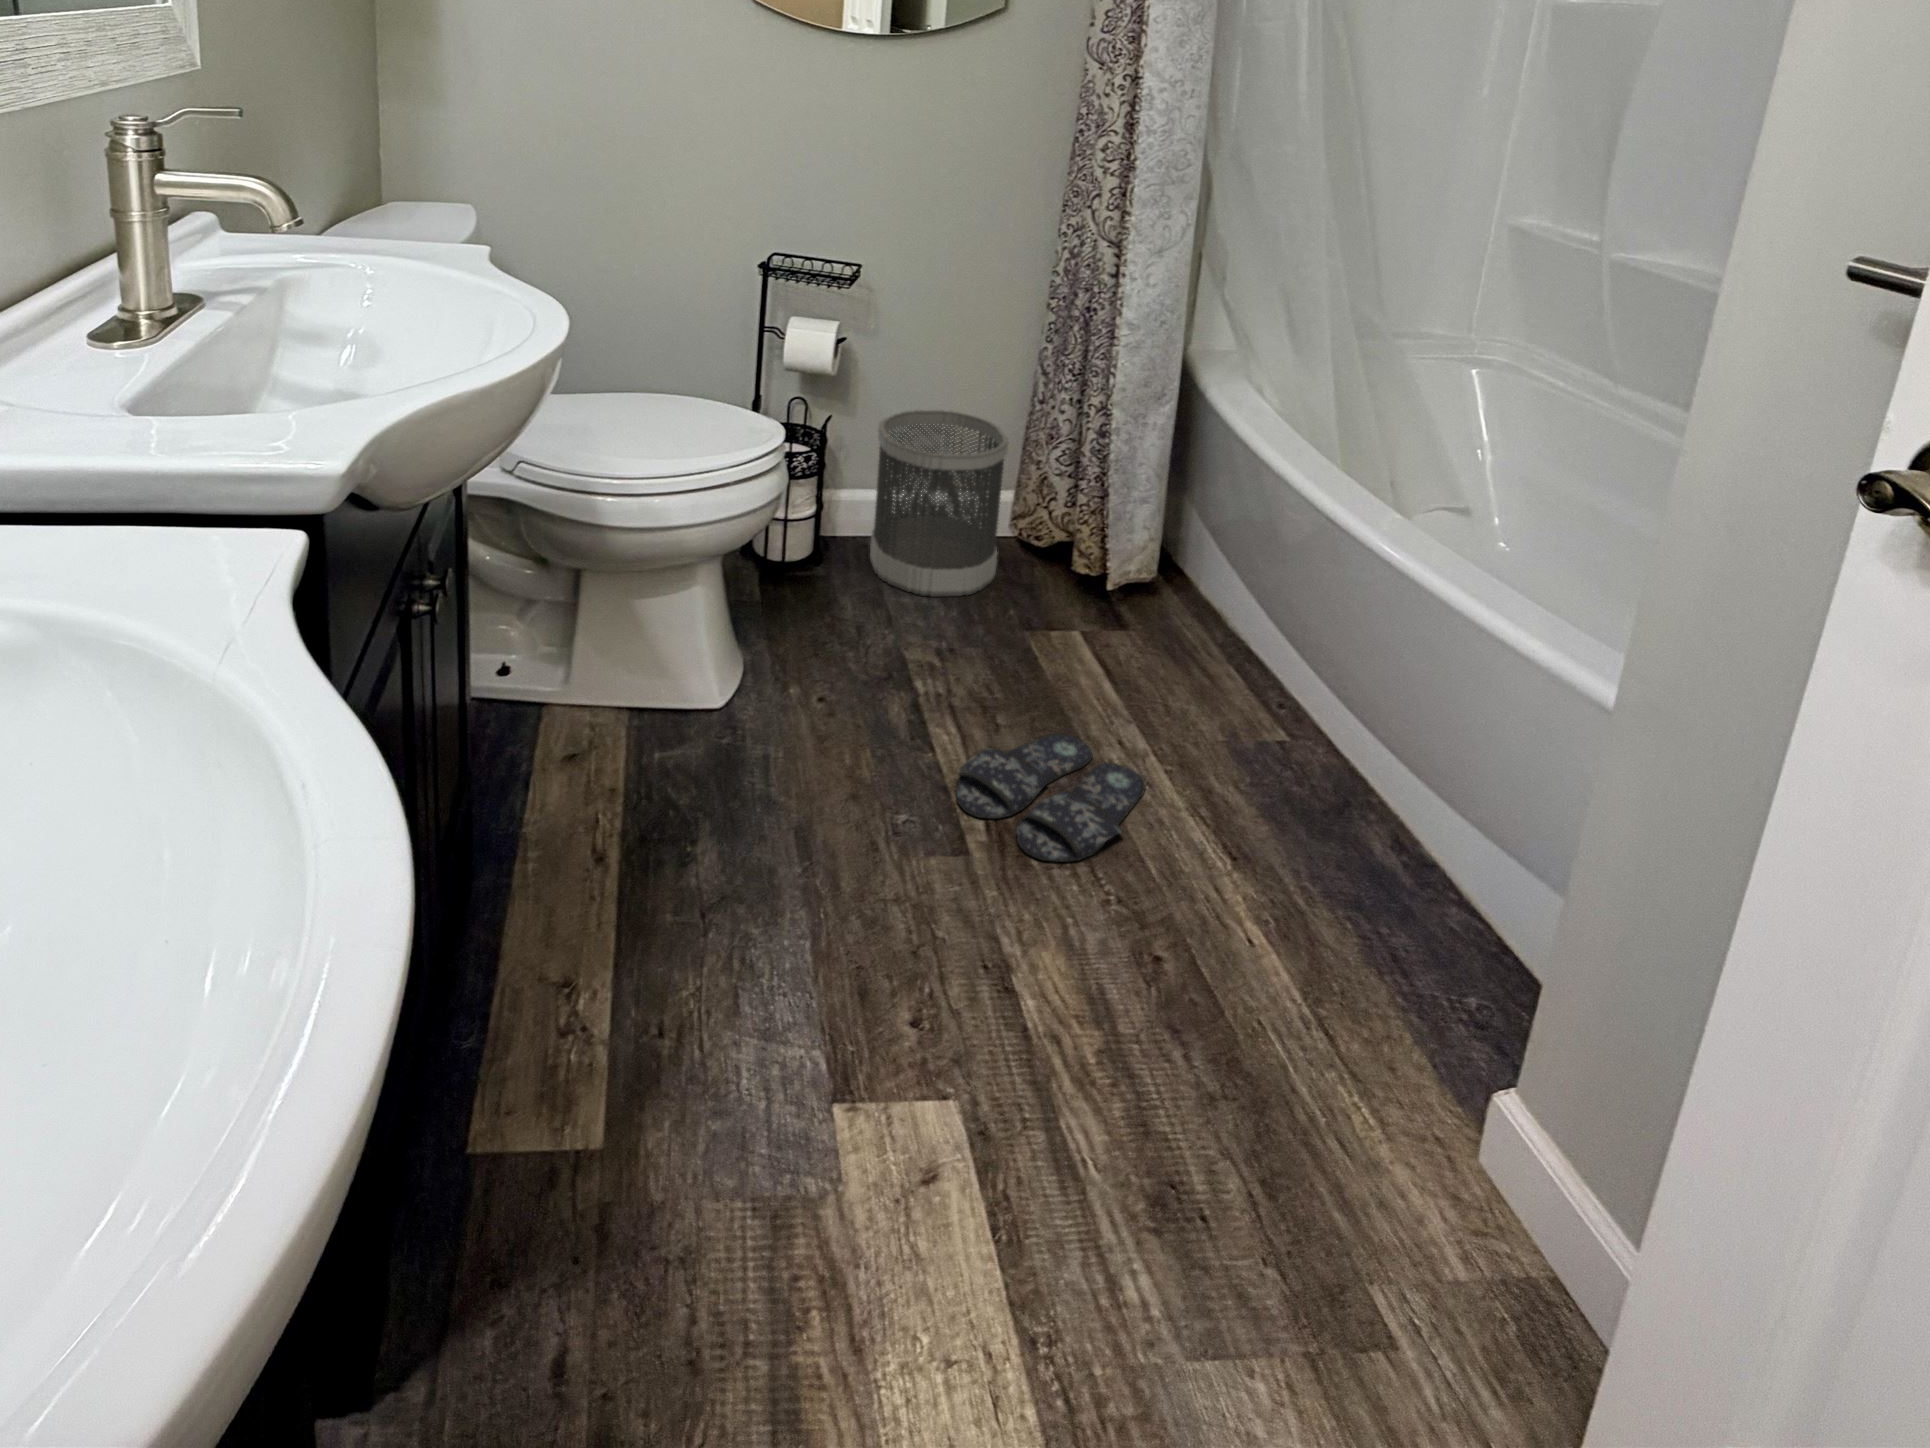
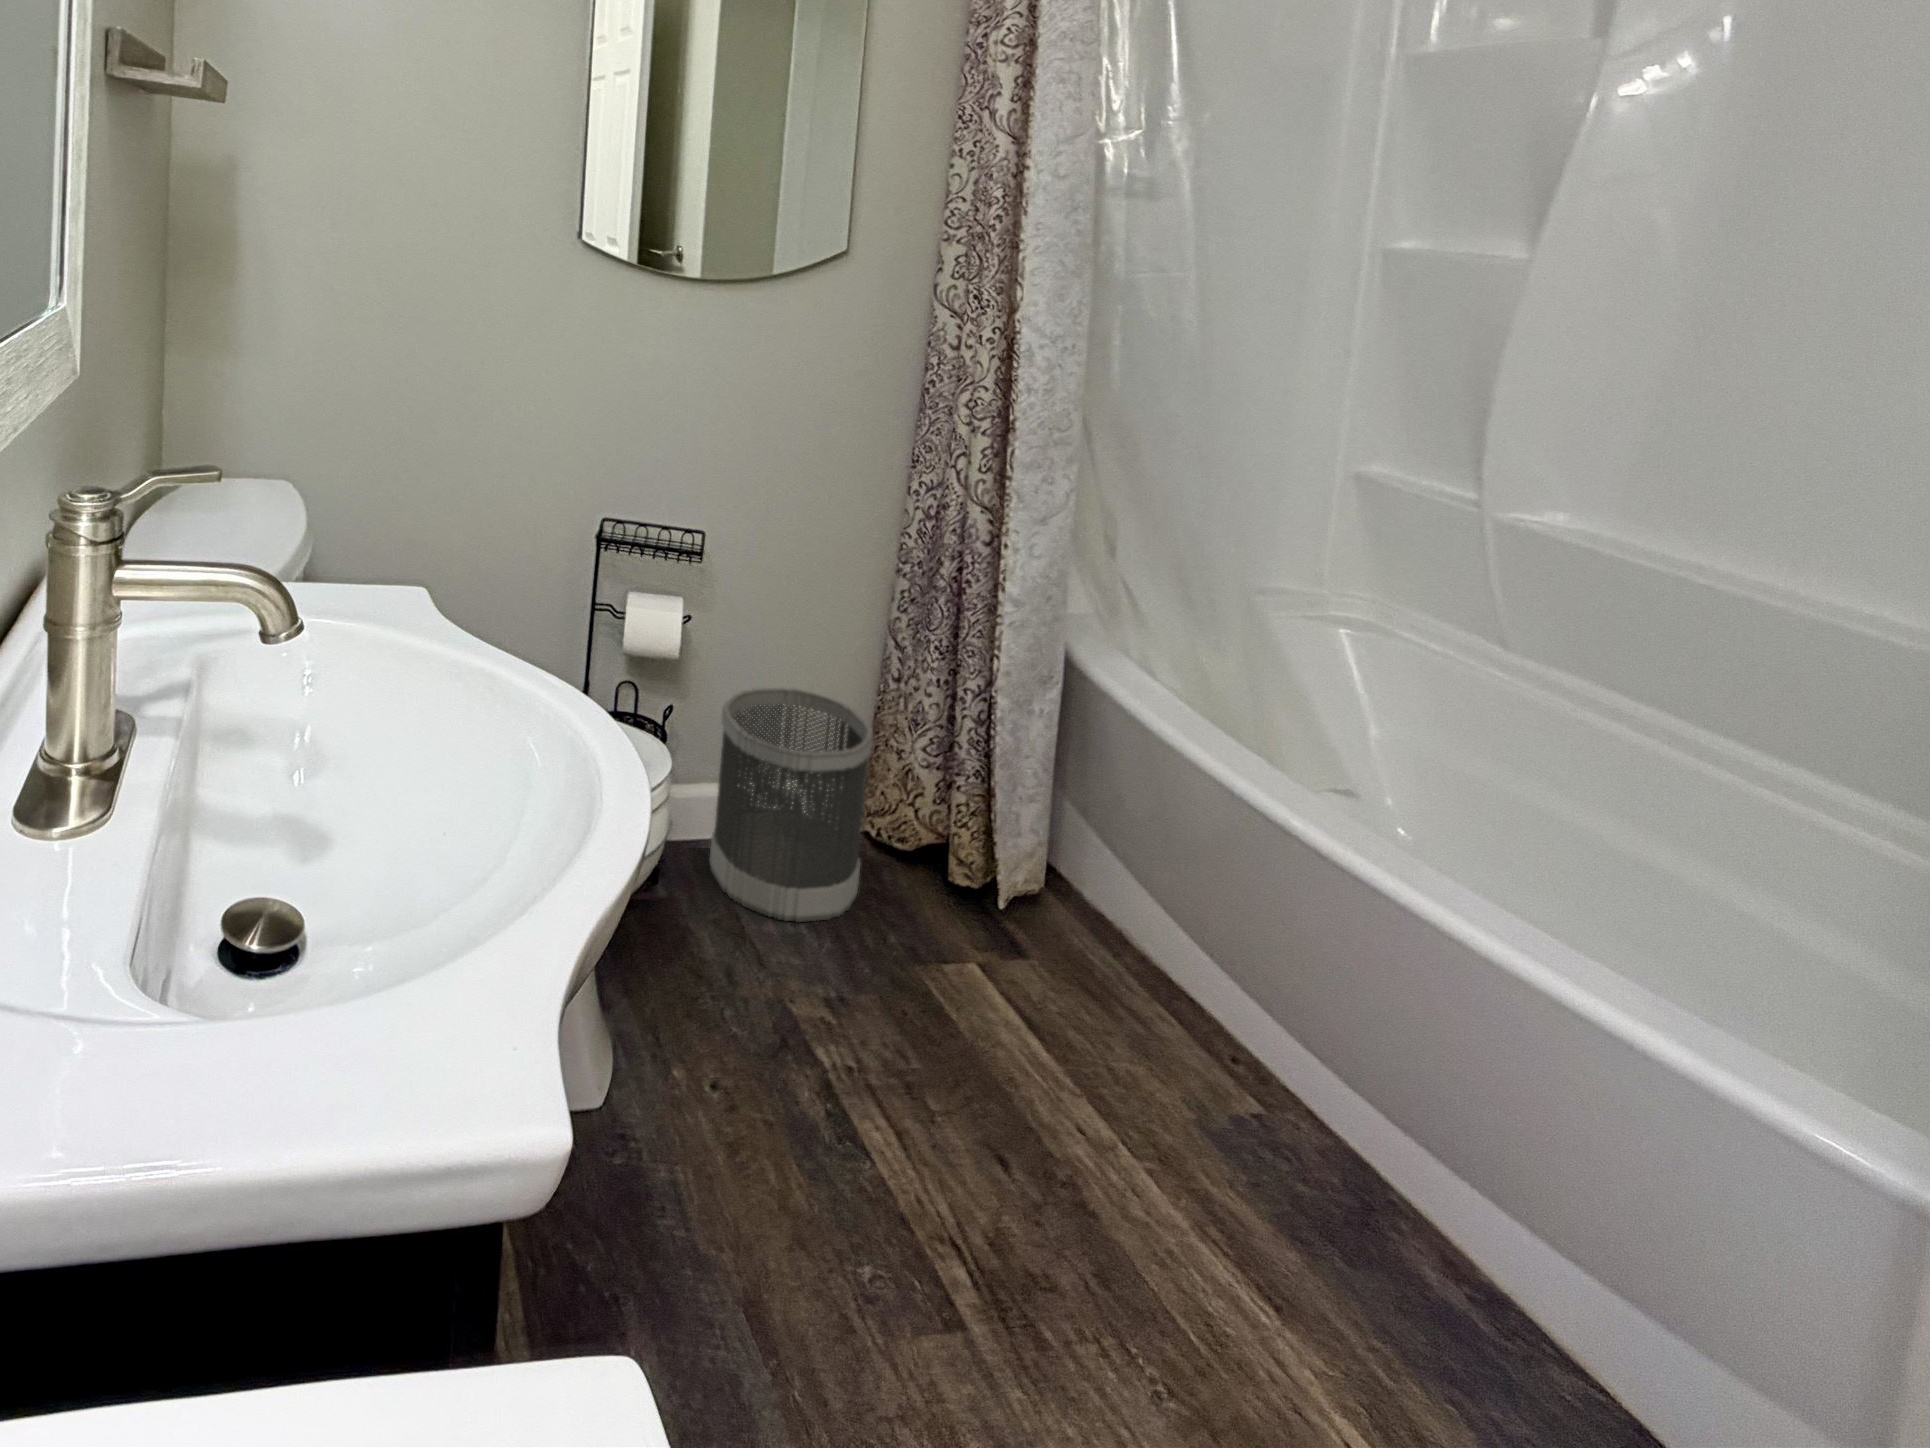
slippers: present [956,733,1146,862] -> none [923,1125,1149,1341]

